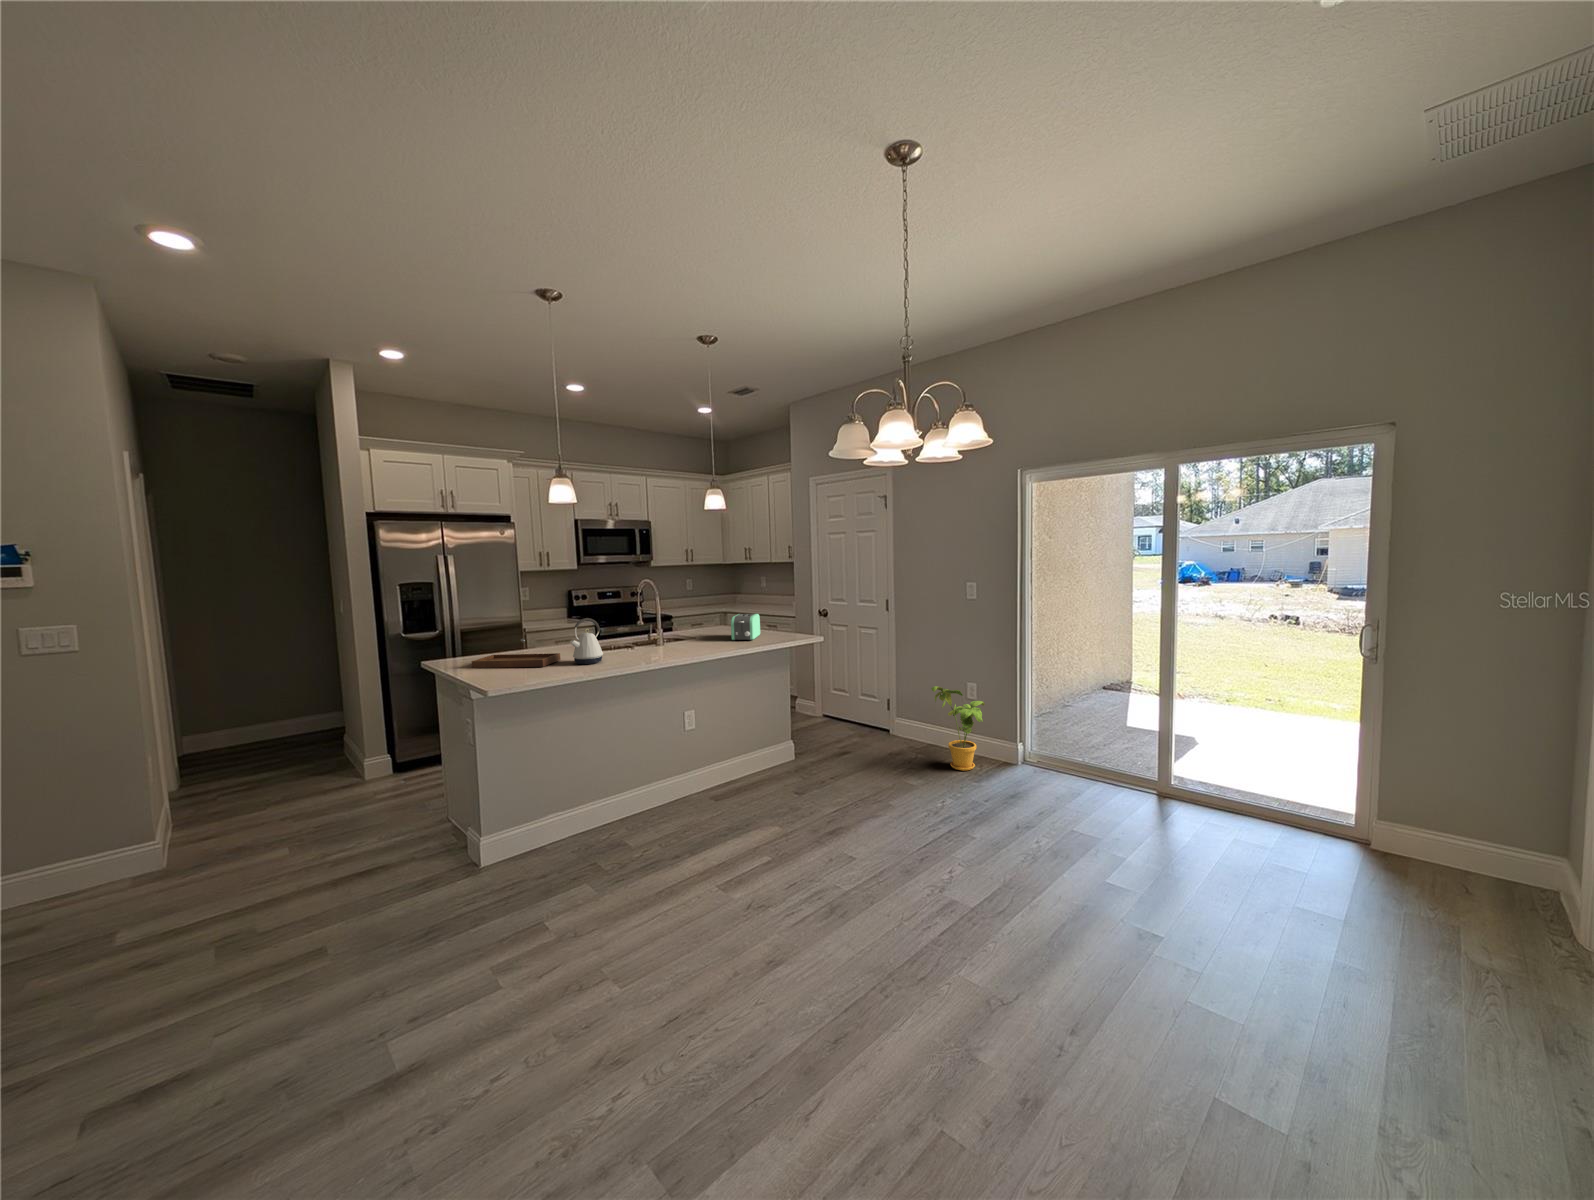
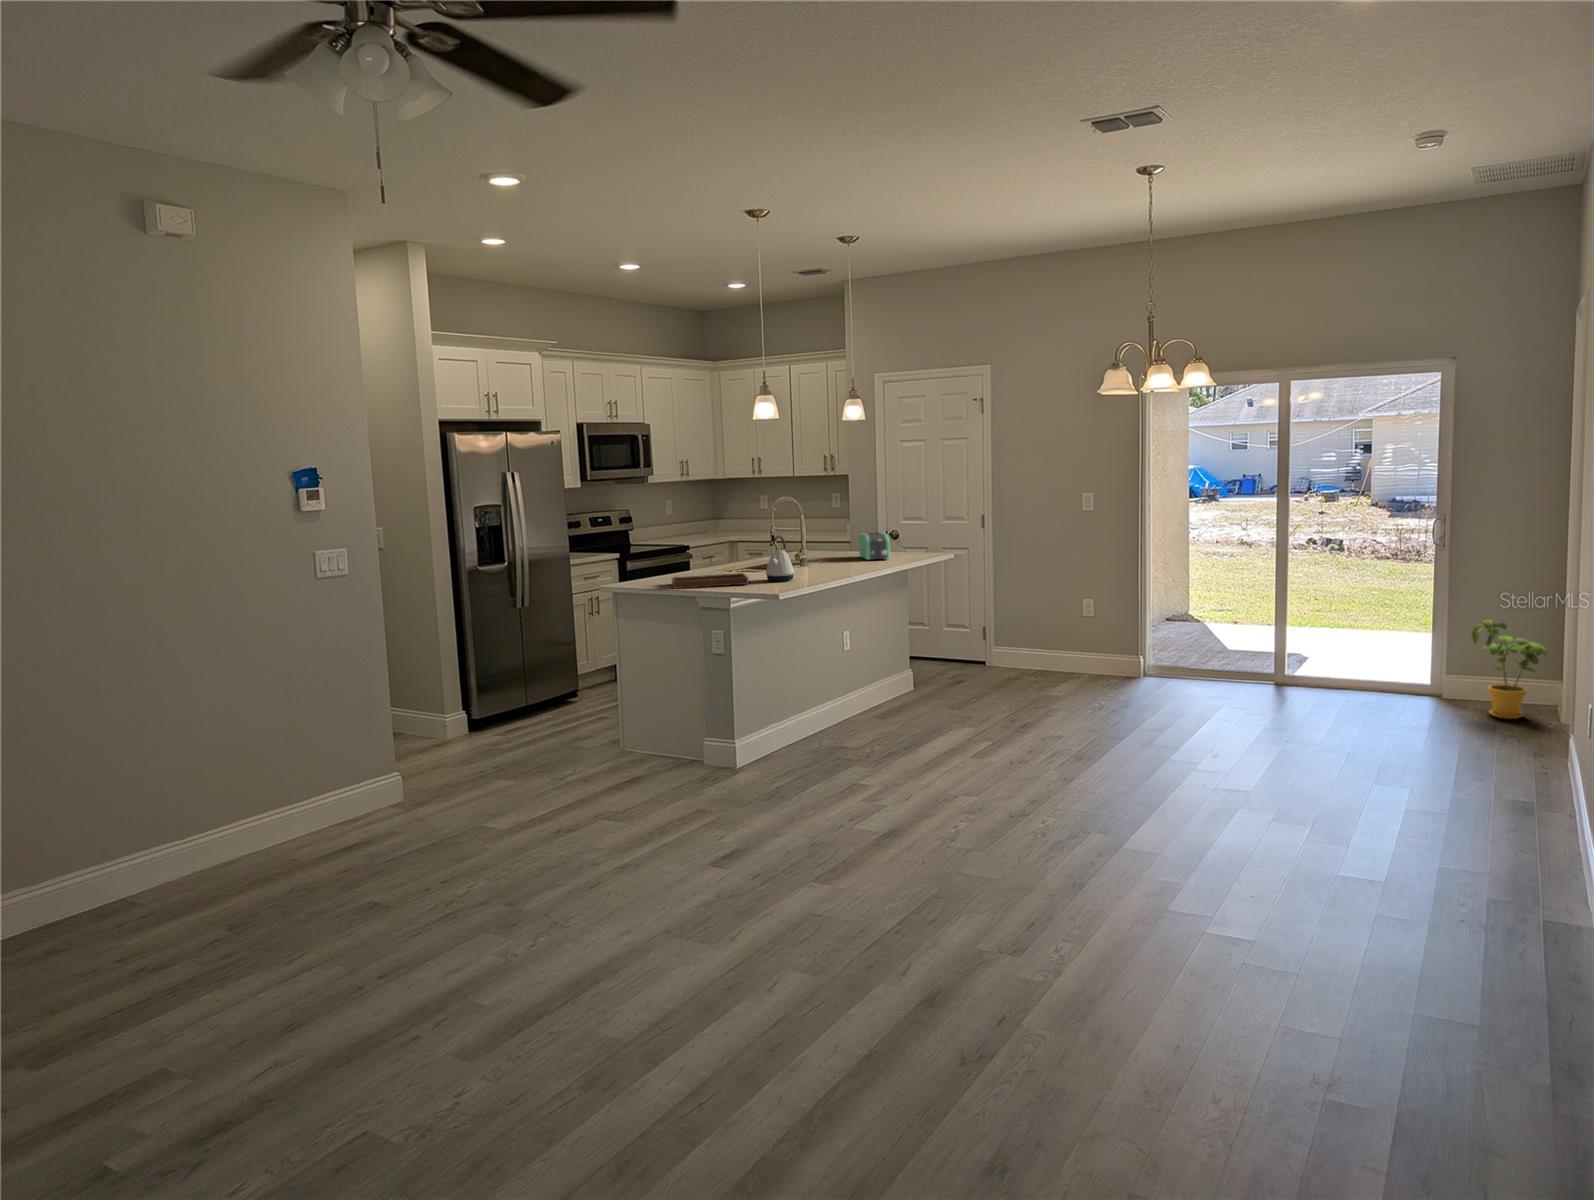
house plant: present [931,686,985,771] -> present [1472,620,1546,719]

